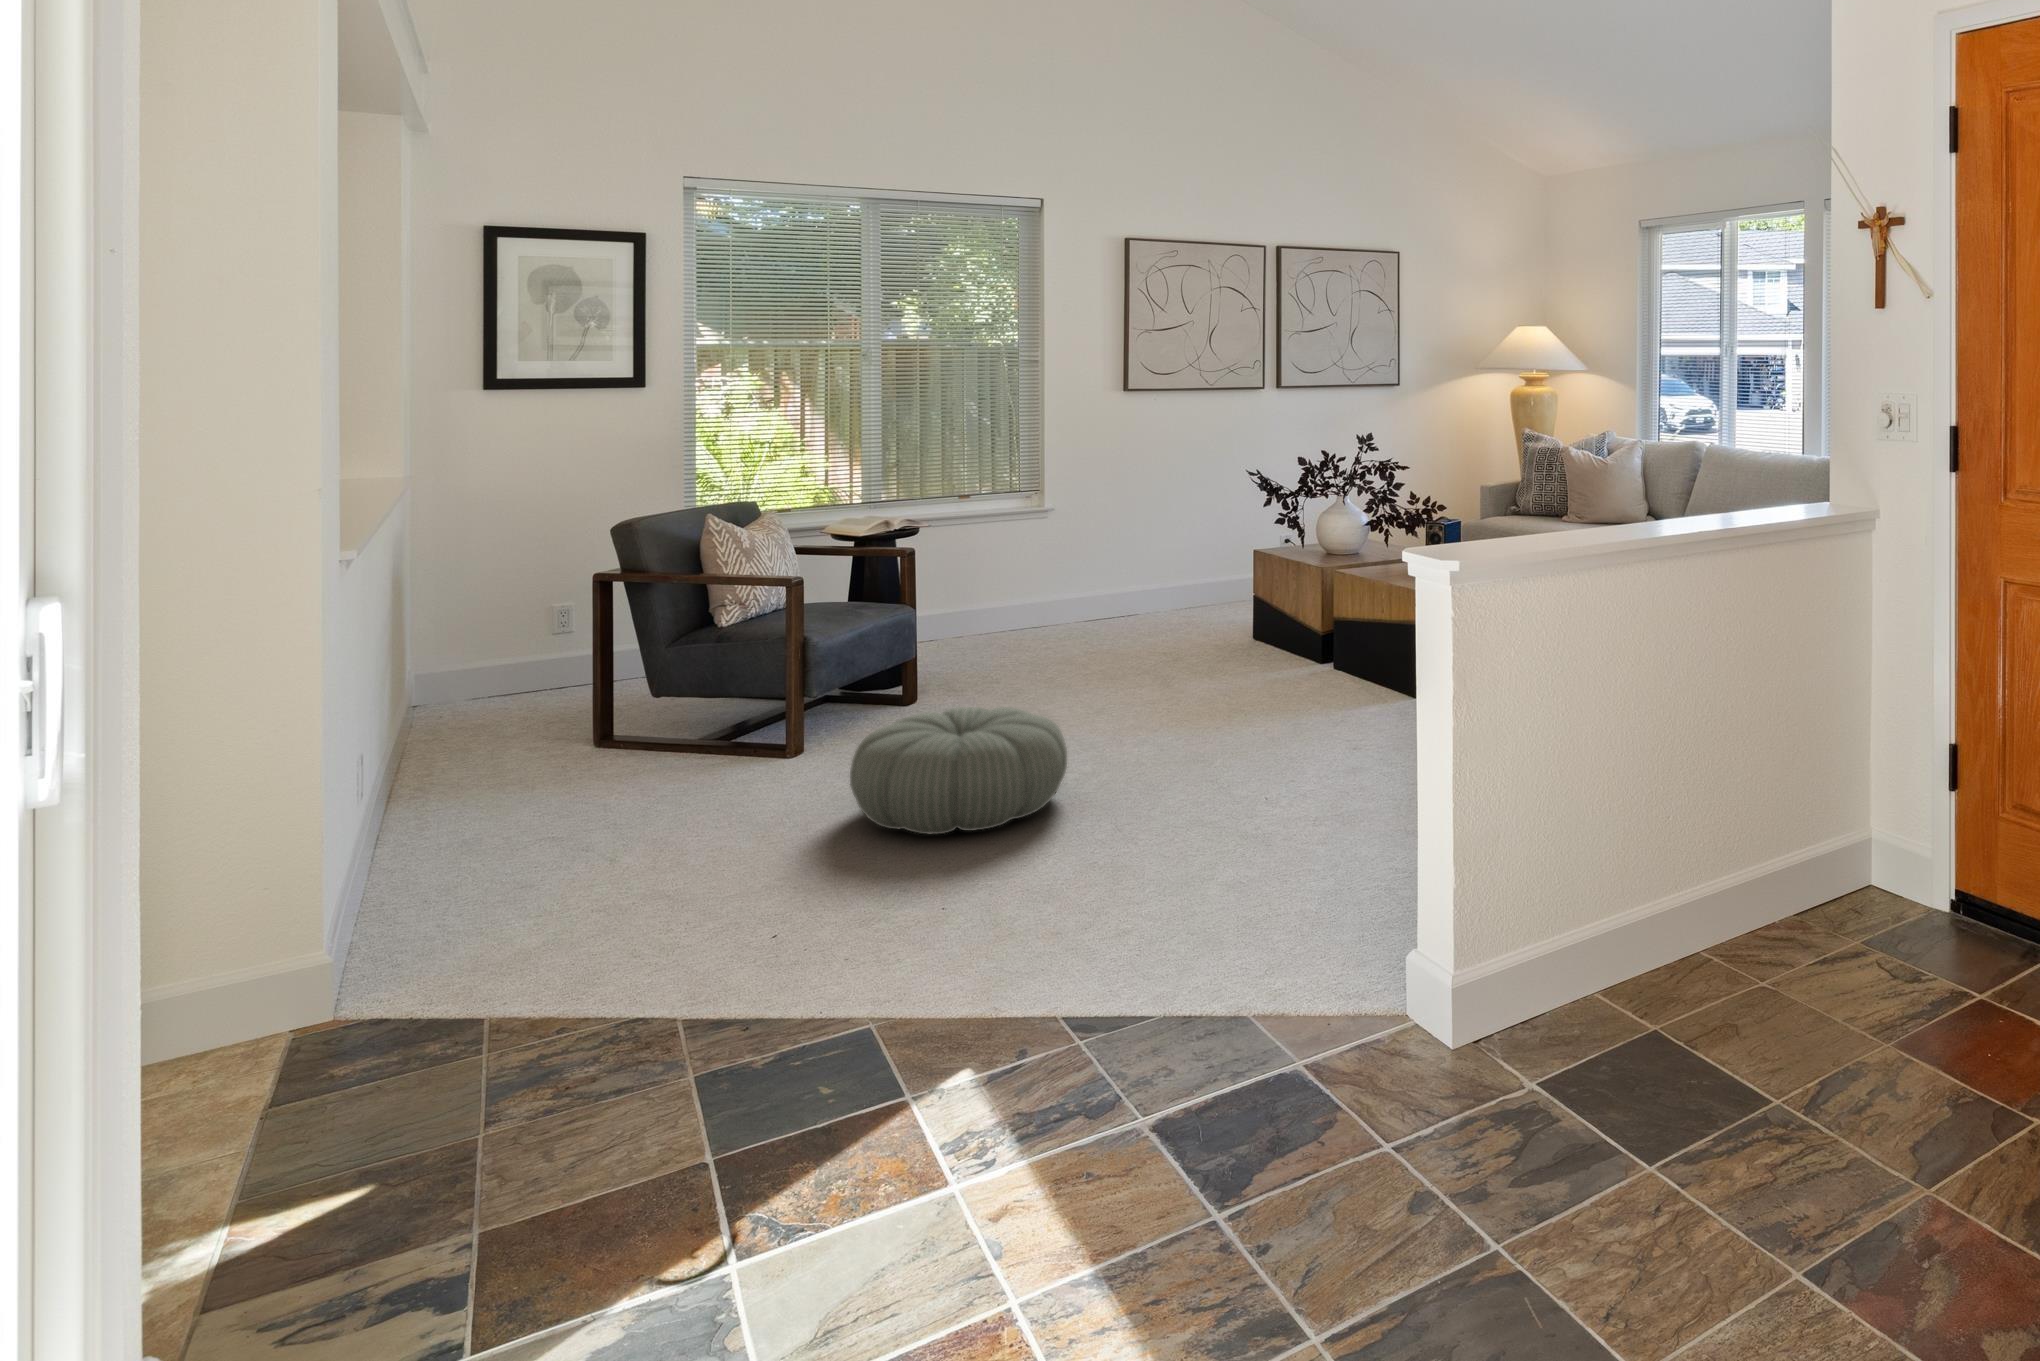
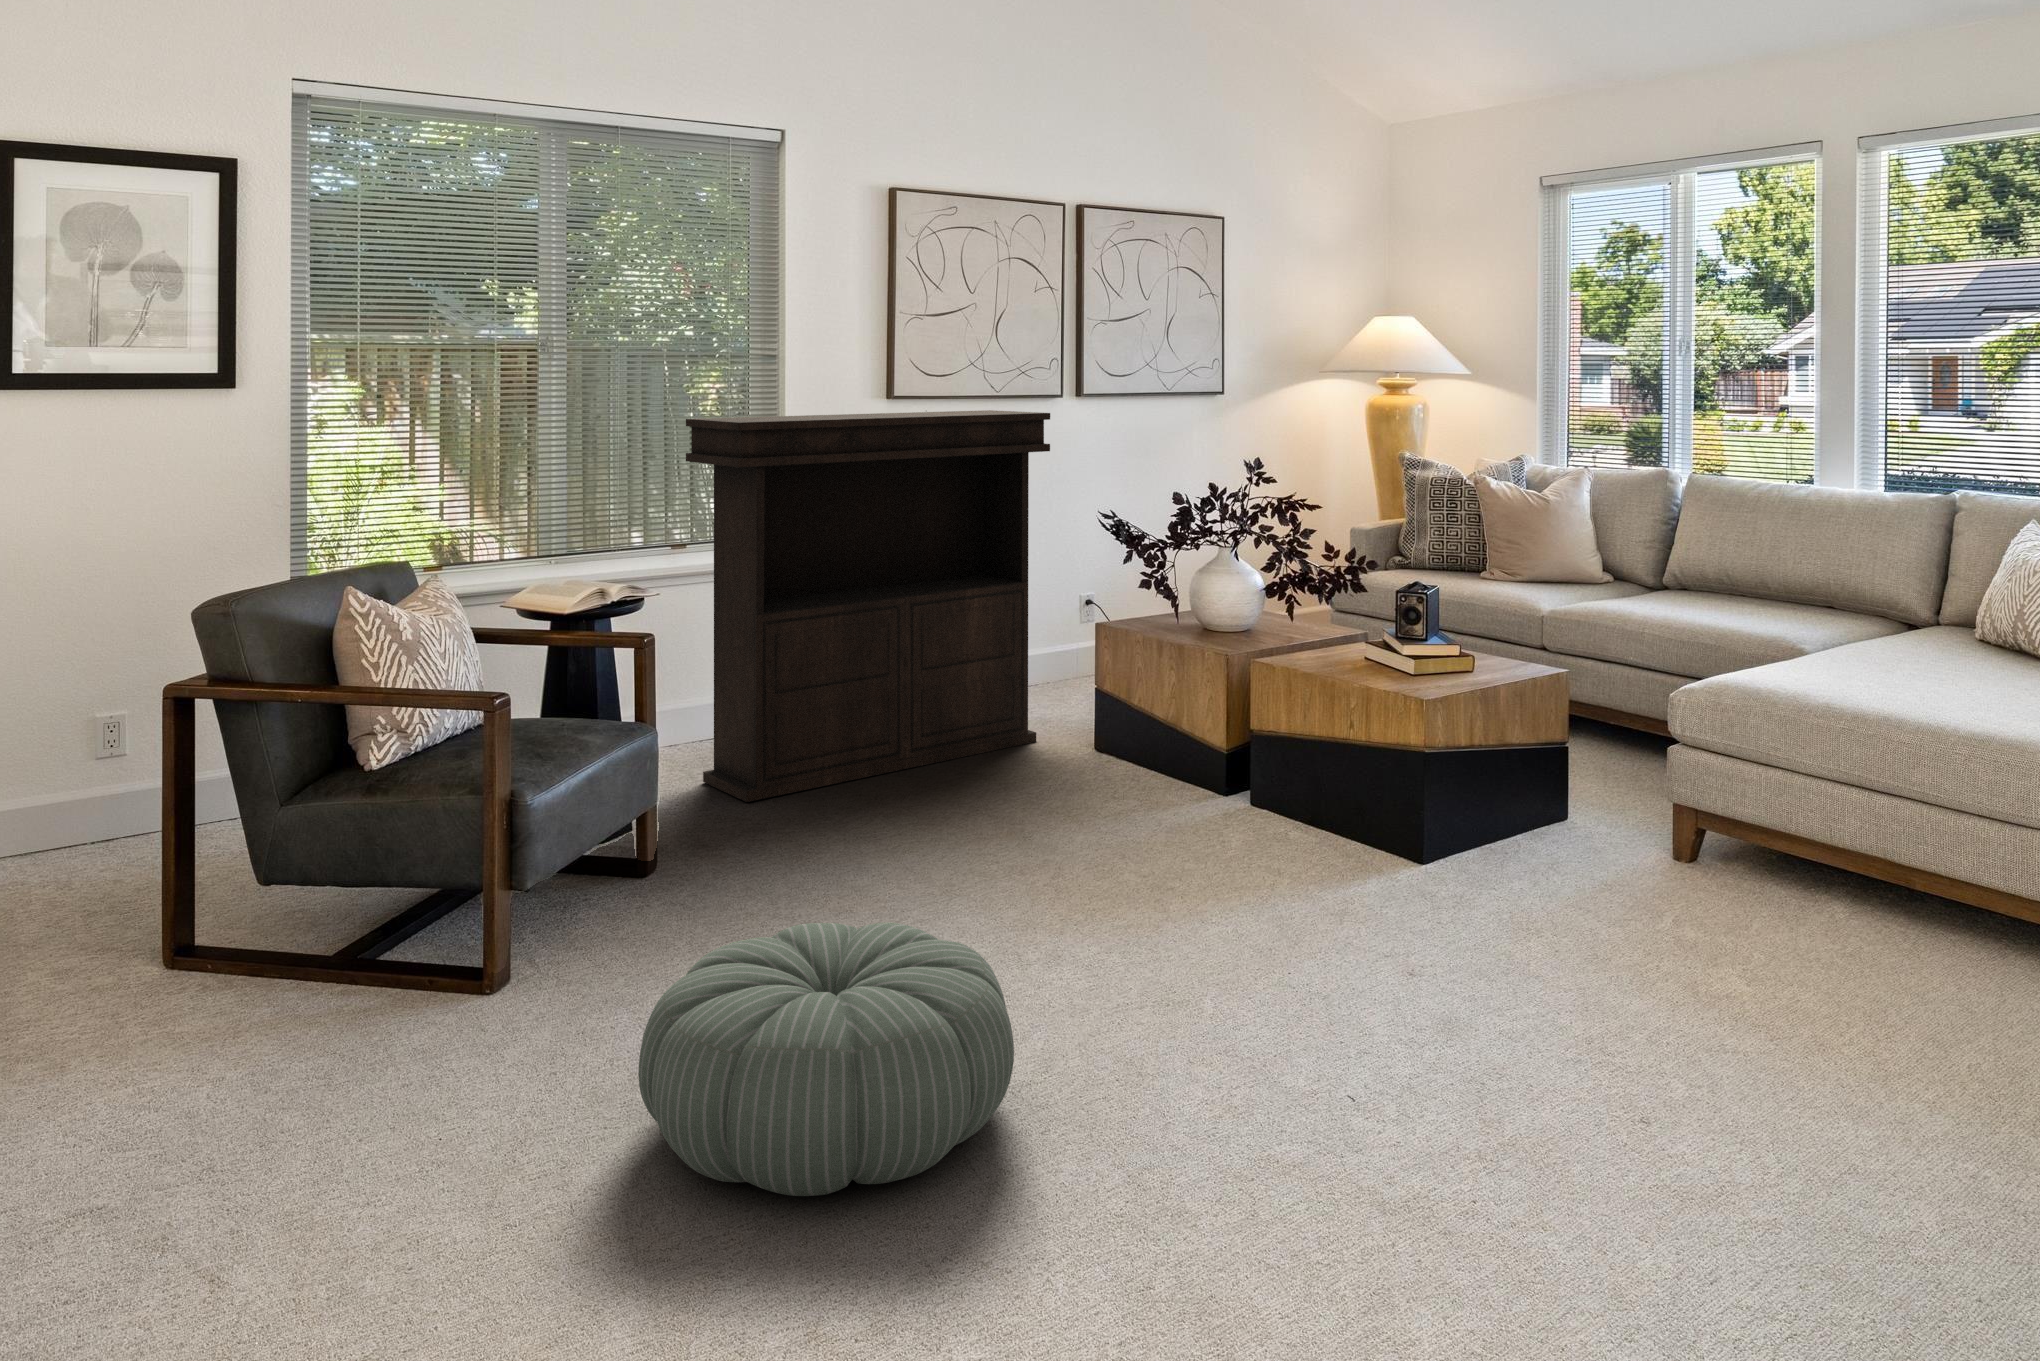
console table: none [955,399,1224,666] -> present [686,410,1050,802]

